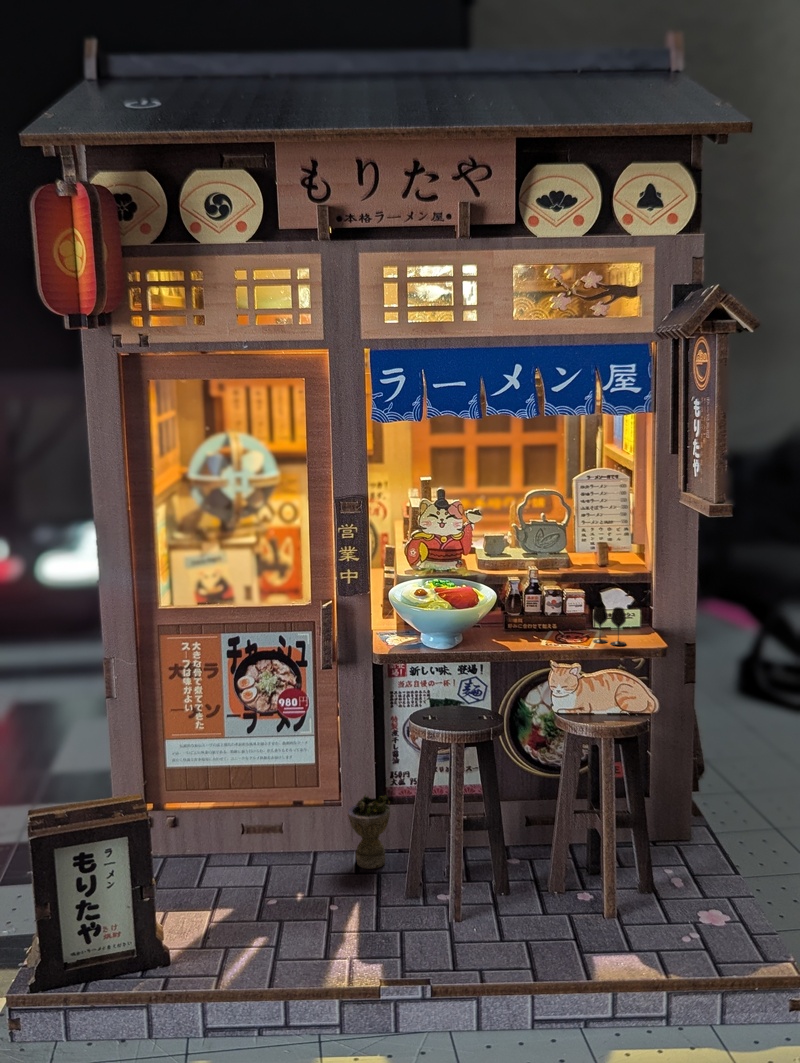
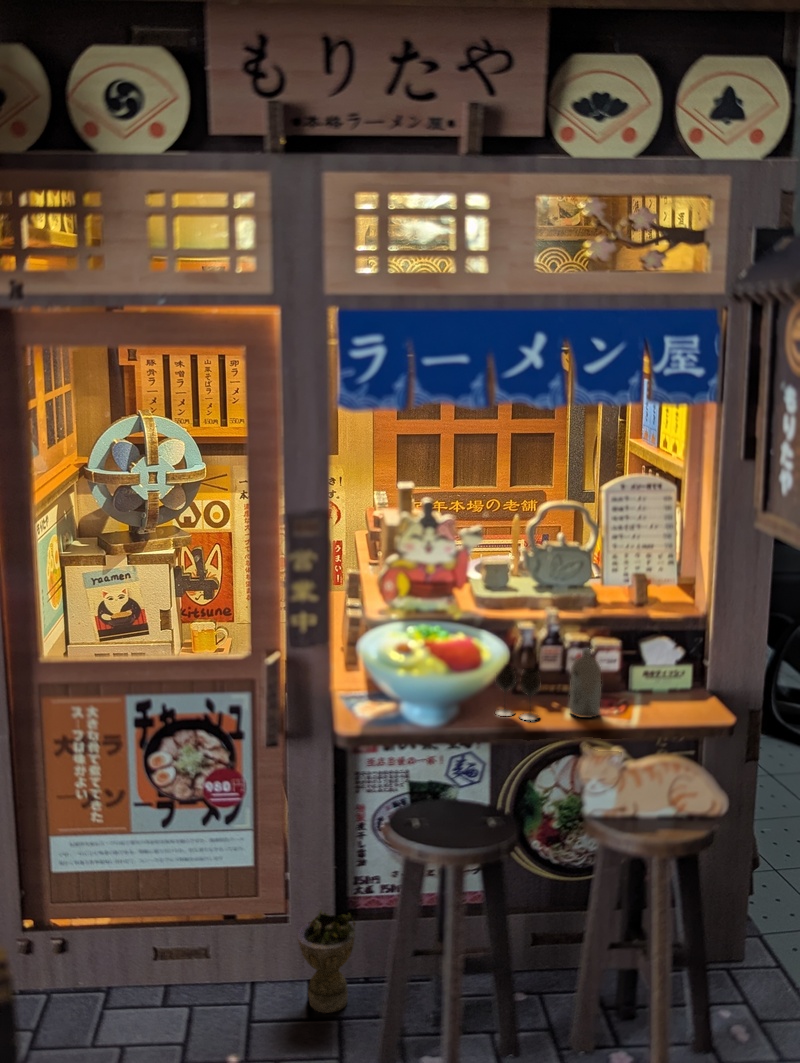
bottle: none [544,594,566,645] -> present [570,649,601,718]
wine glass: present [593,605,626,645] -> present [496,664,540,720]

